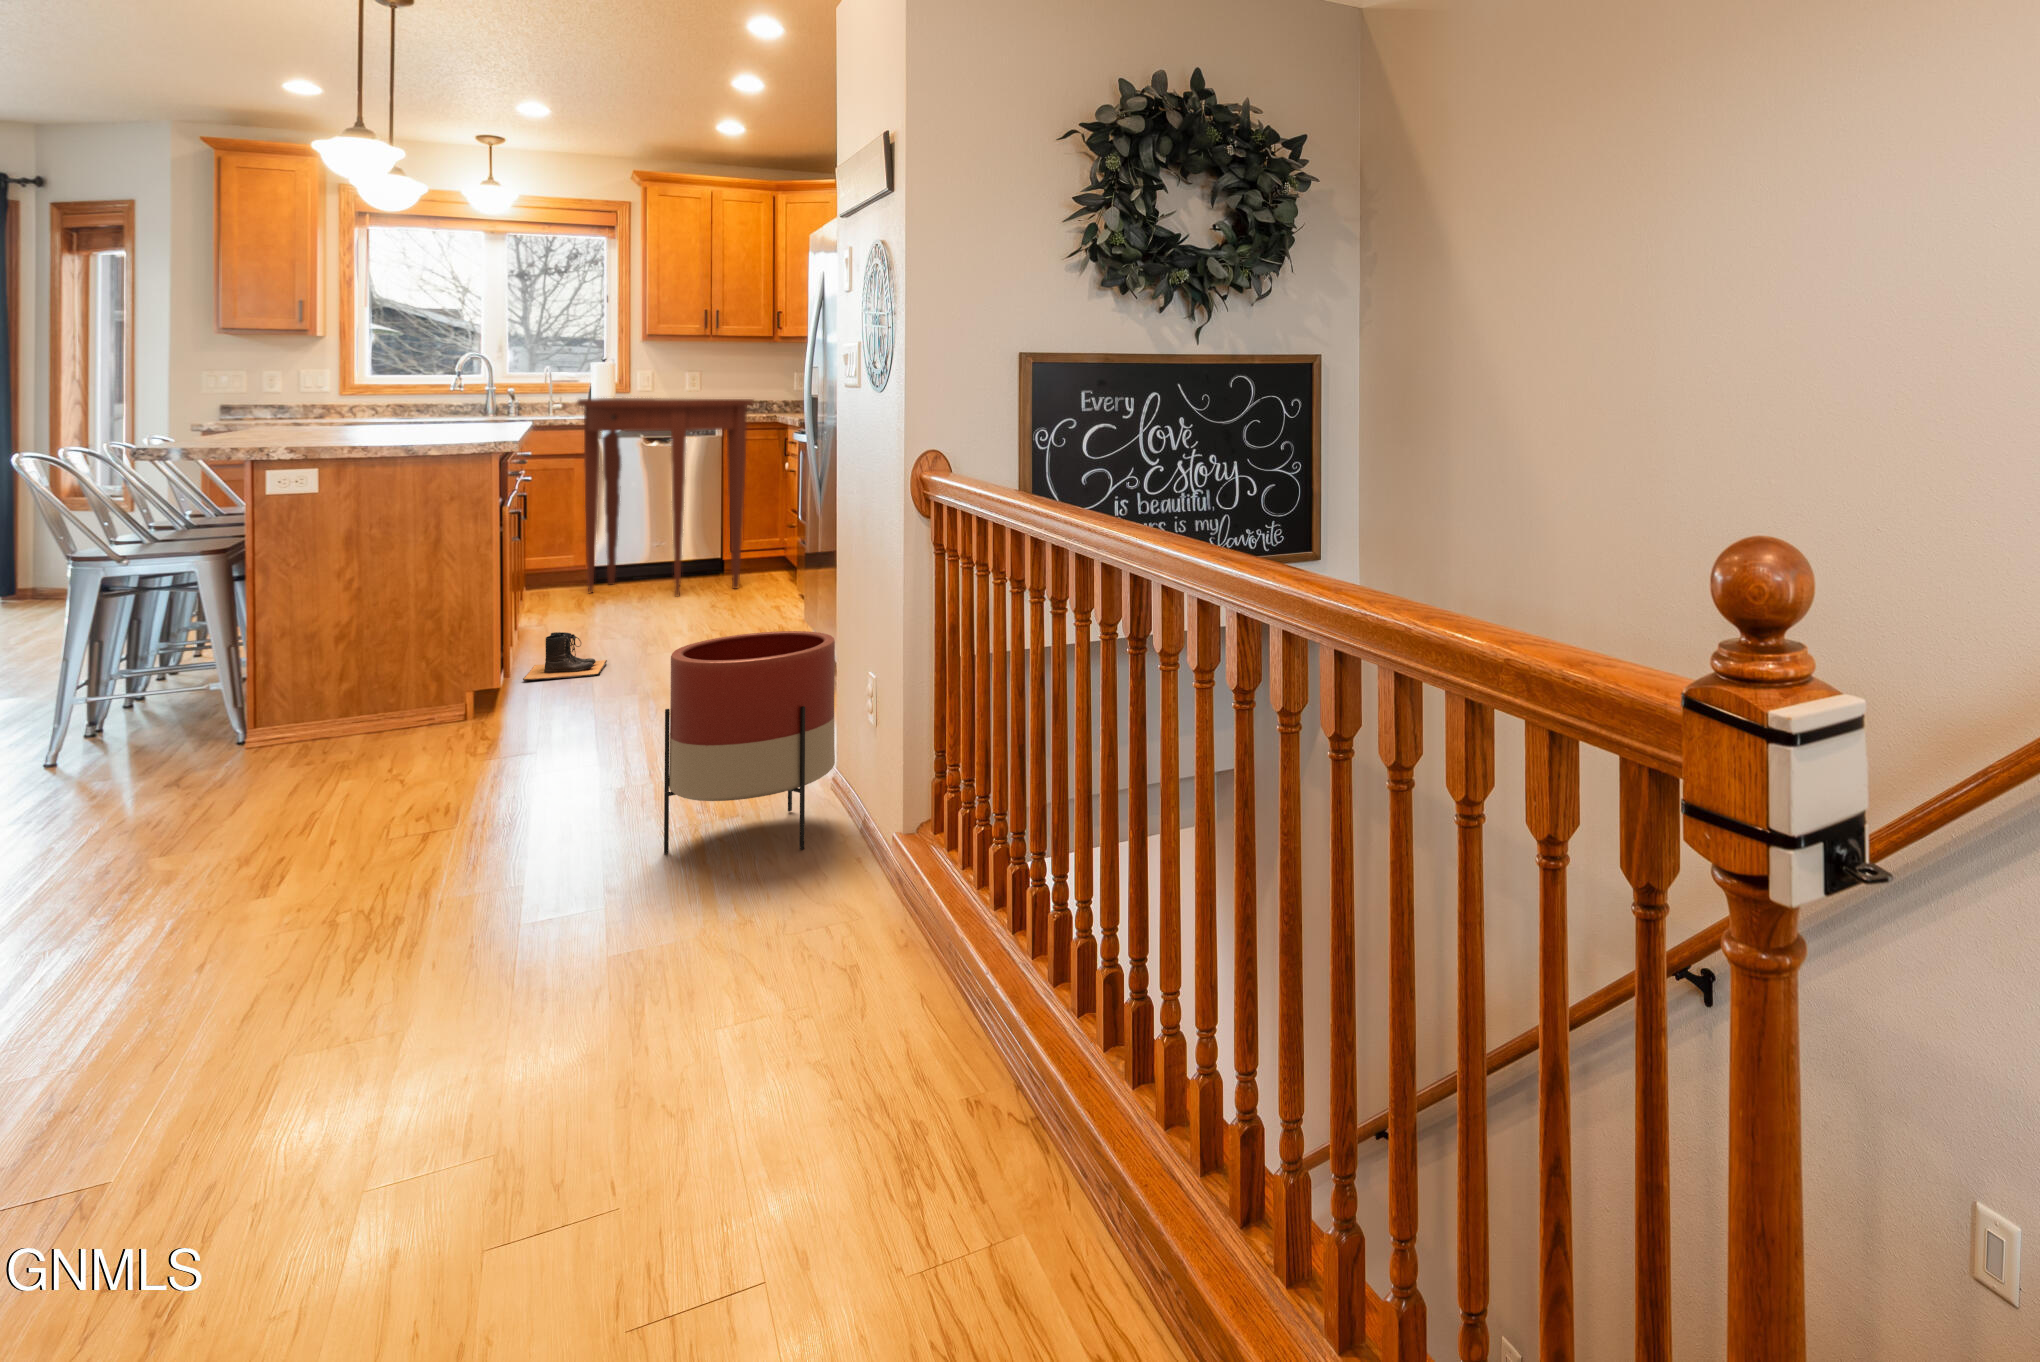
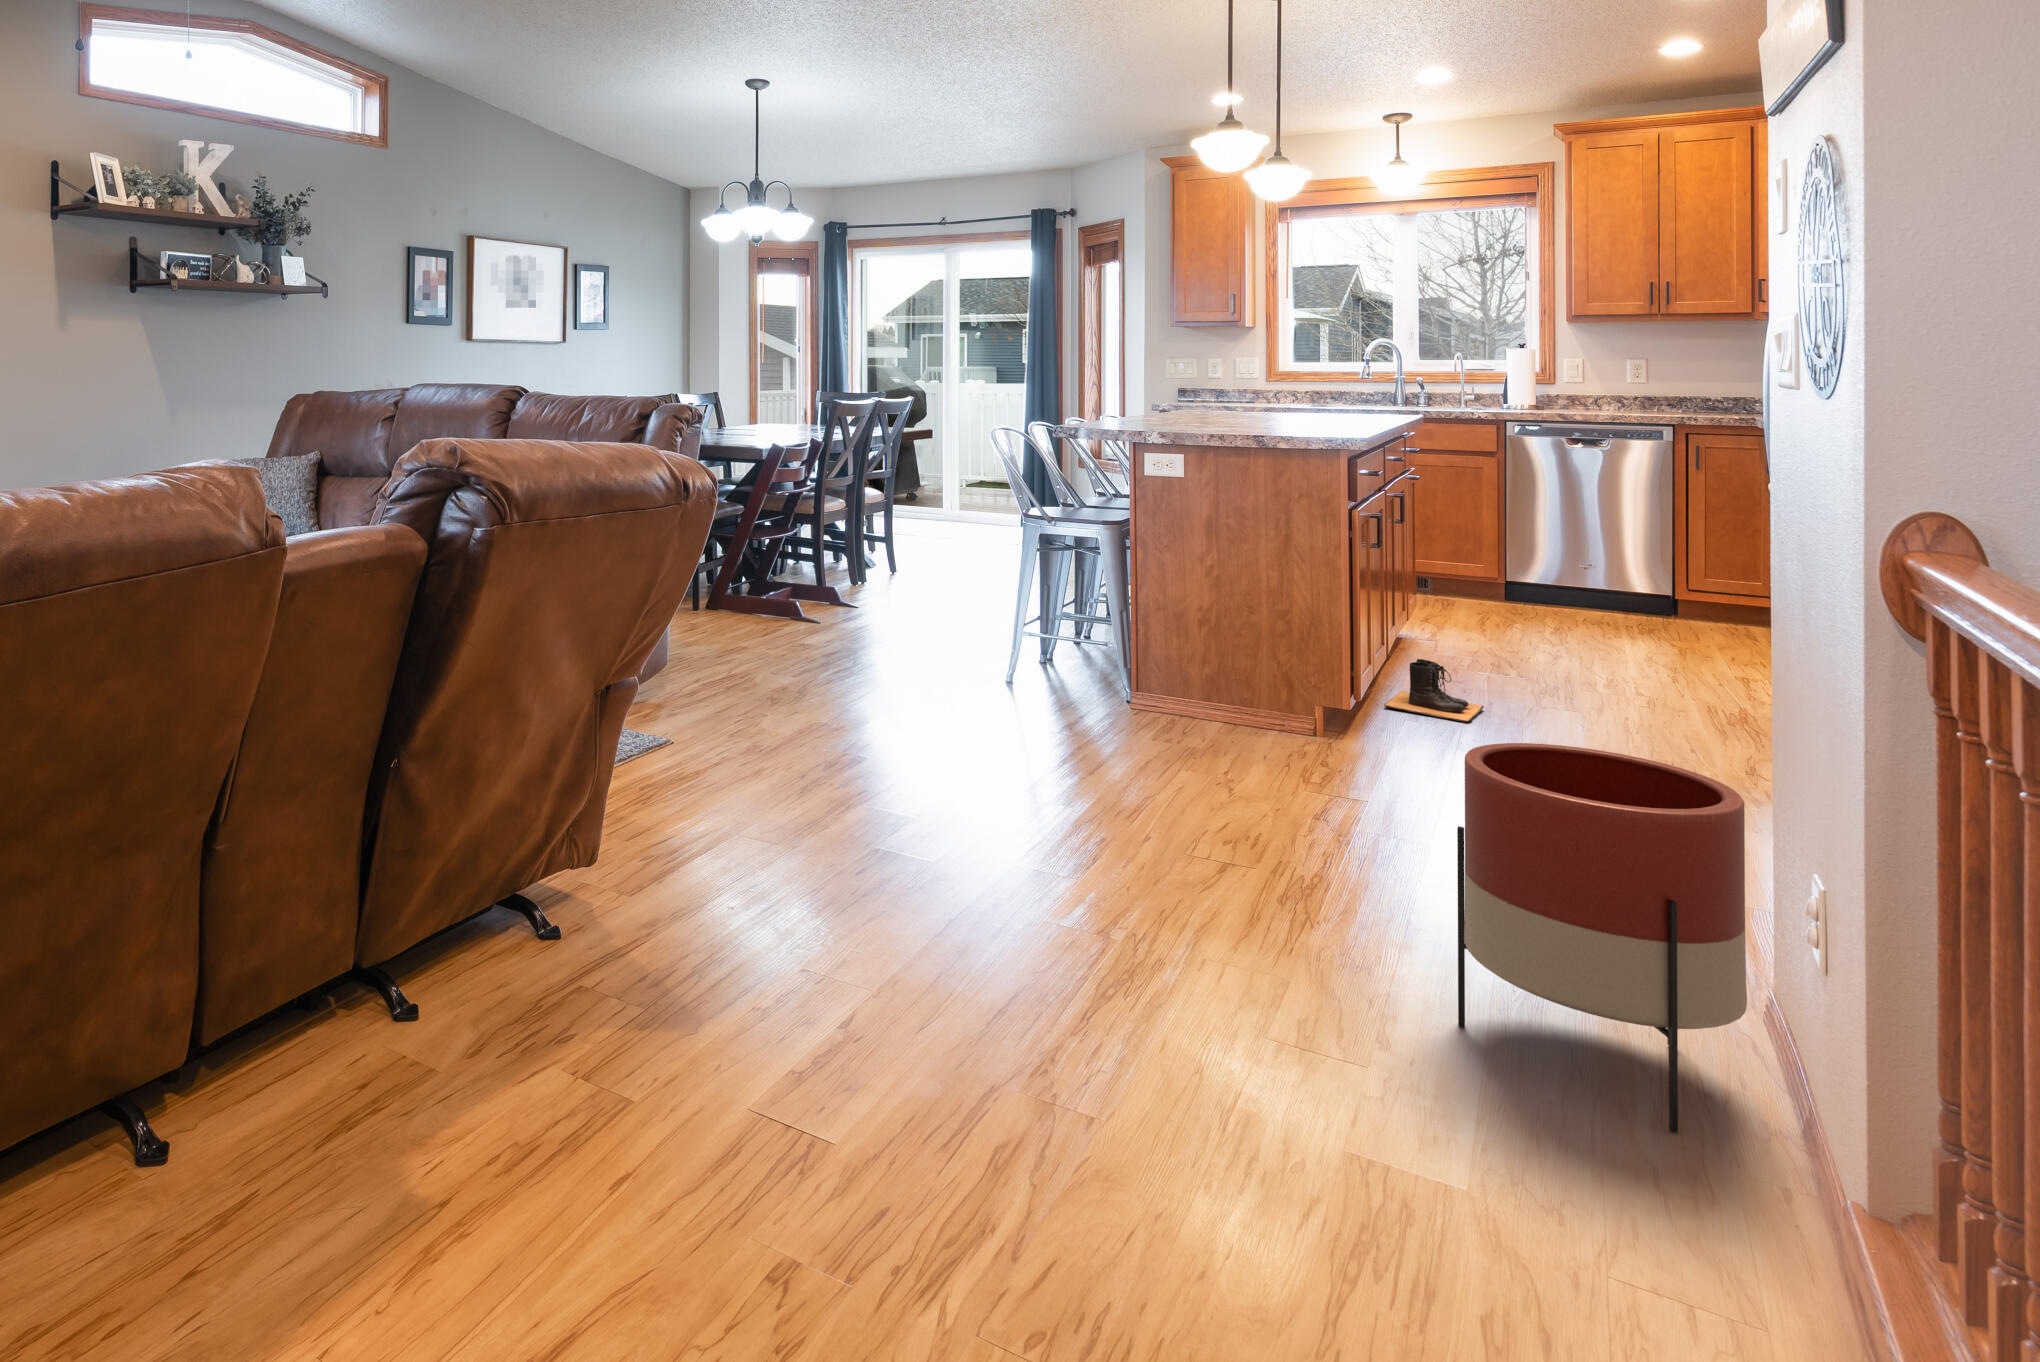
console table: present [578,398,754,596] -> none [1479,390,1713,645]

